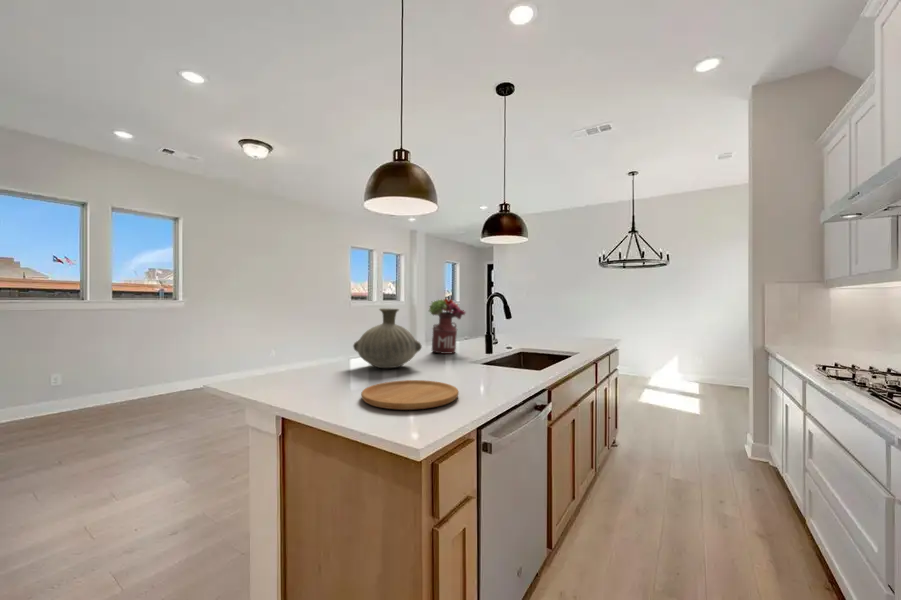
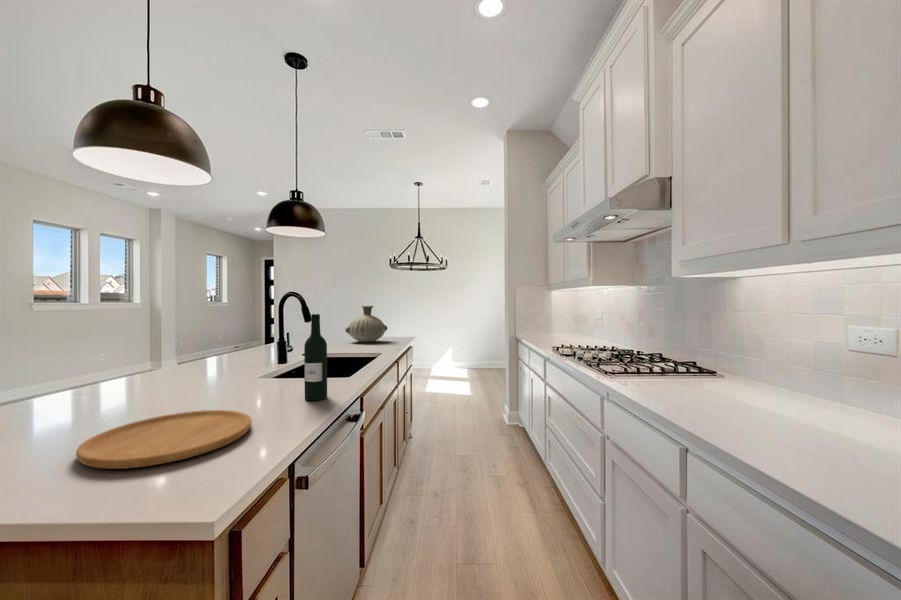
flower arrangement: present [429,299,465,354] -> none [197,299,252,369]
vase: present [353,308,422,368] -> present [345,306,388,342]
wine bottle: none [500,312,519,386] -> present [304,314,327,401]

